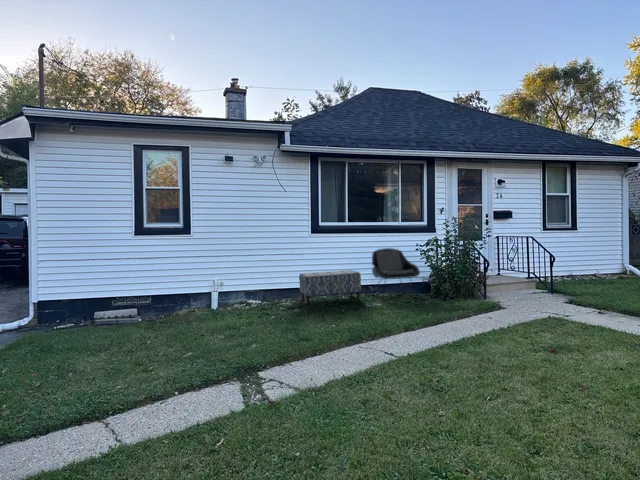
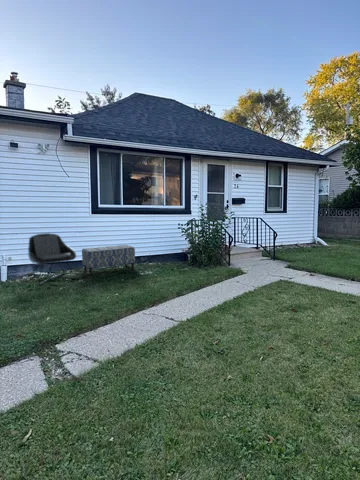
lounge chair: present [372,248,420,300] -> present [28,233,76,285]

